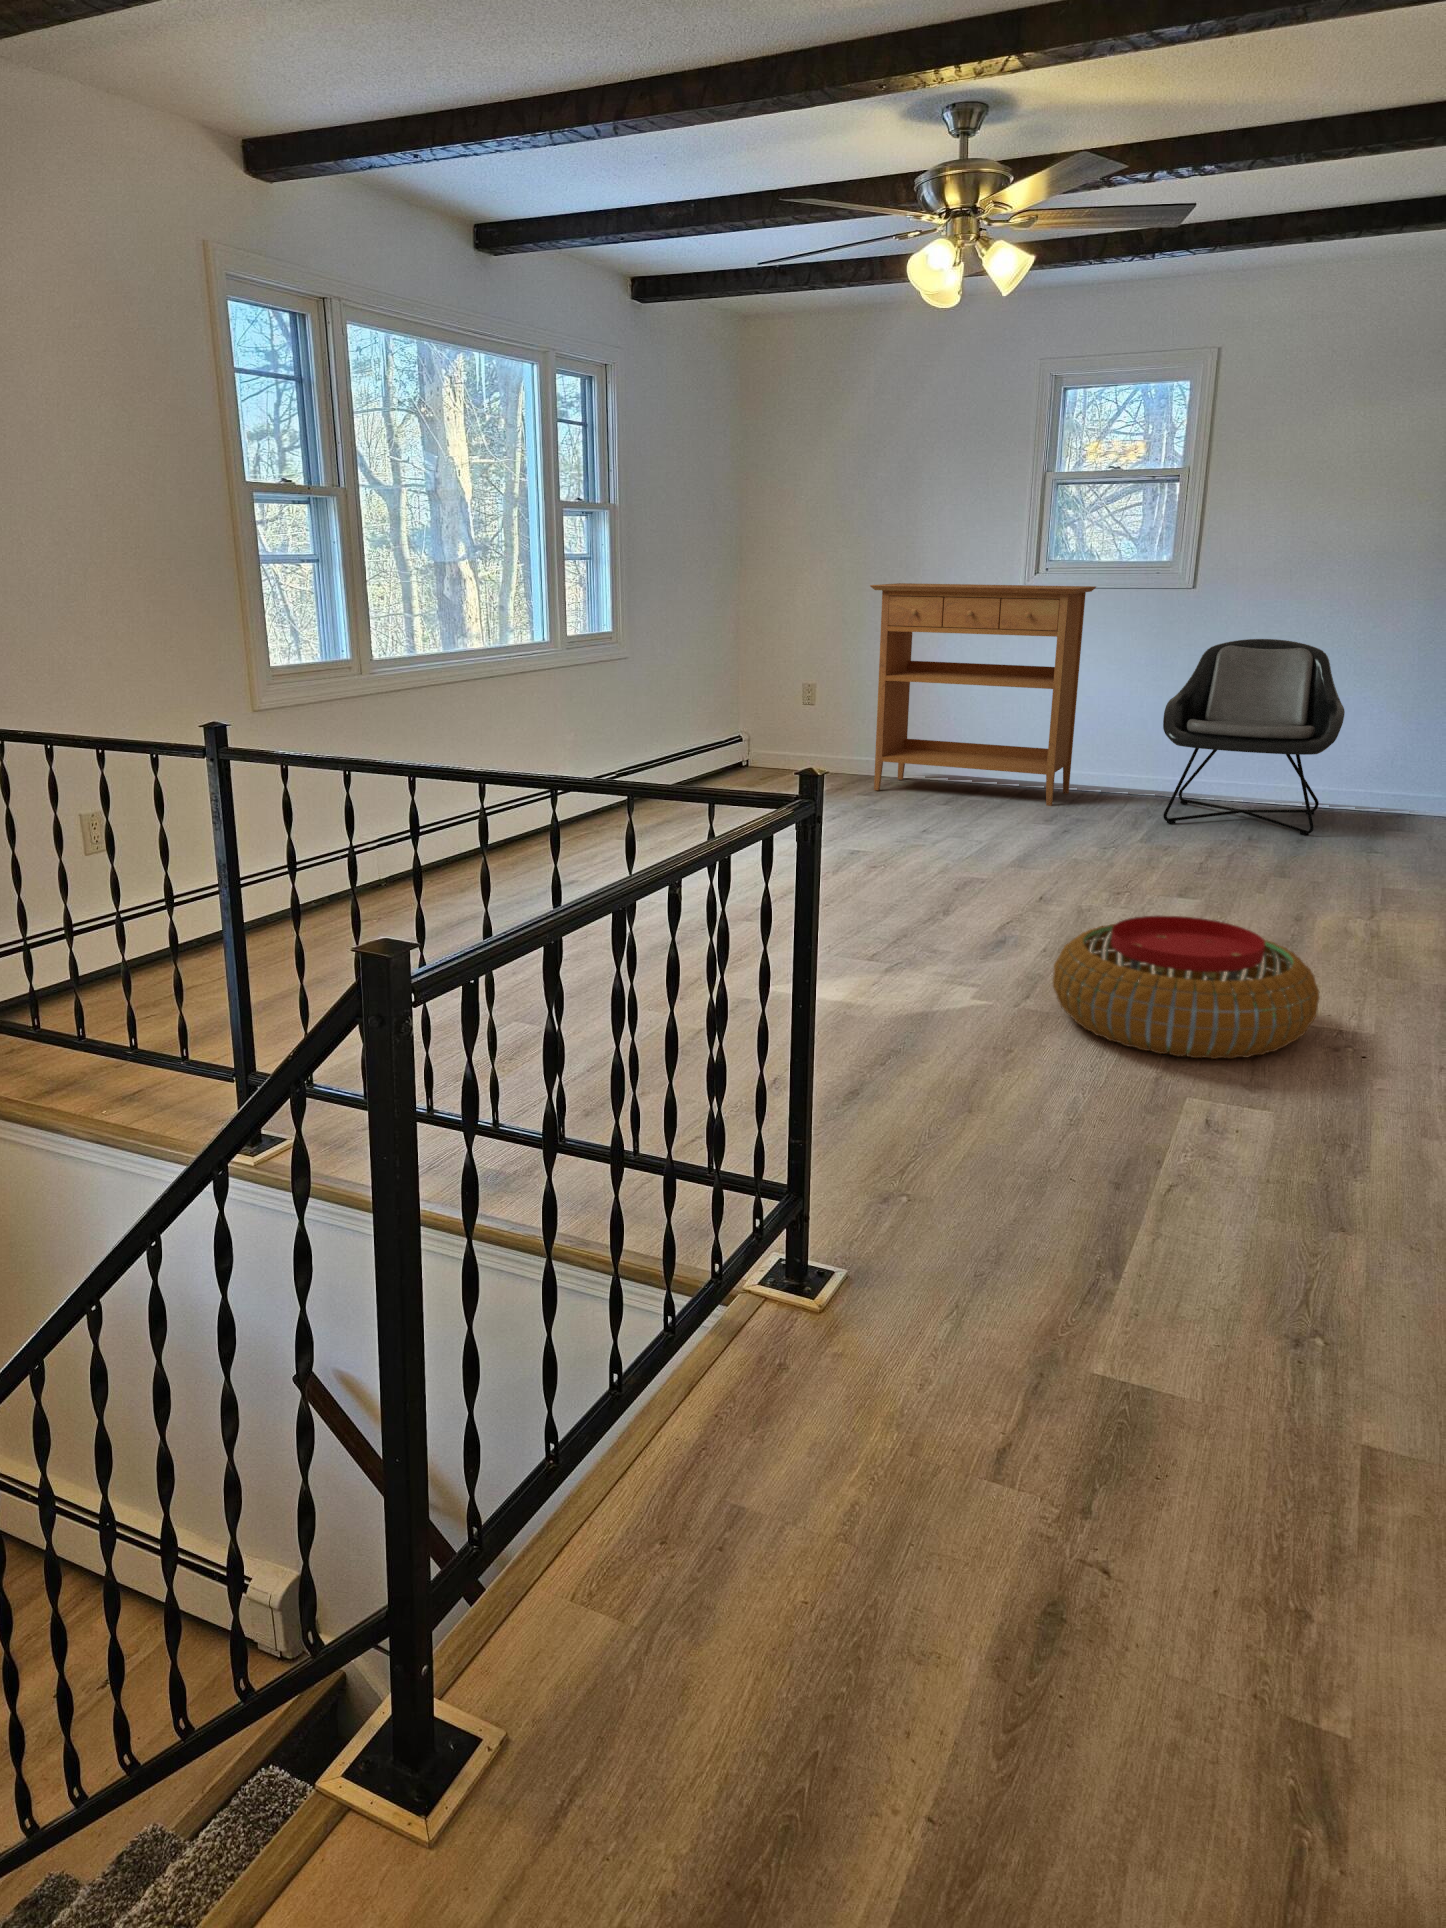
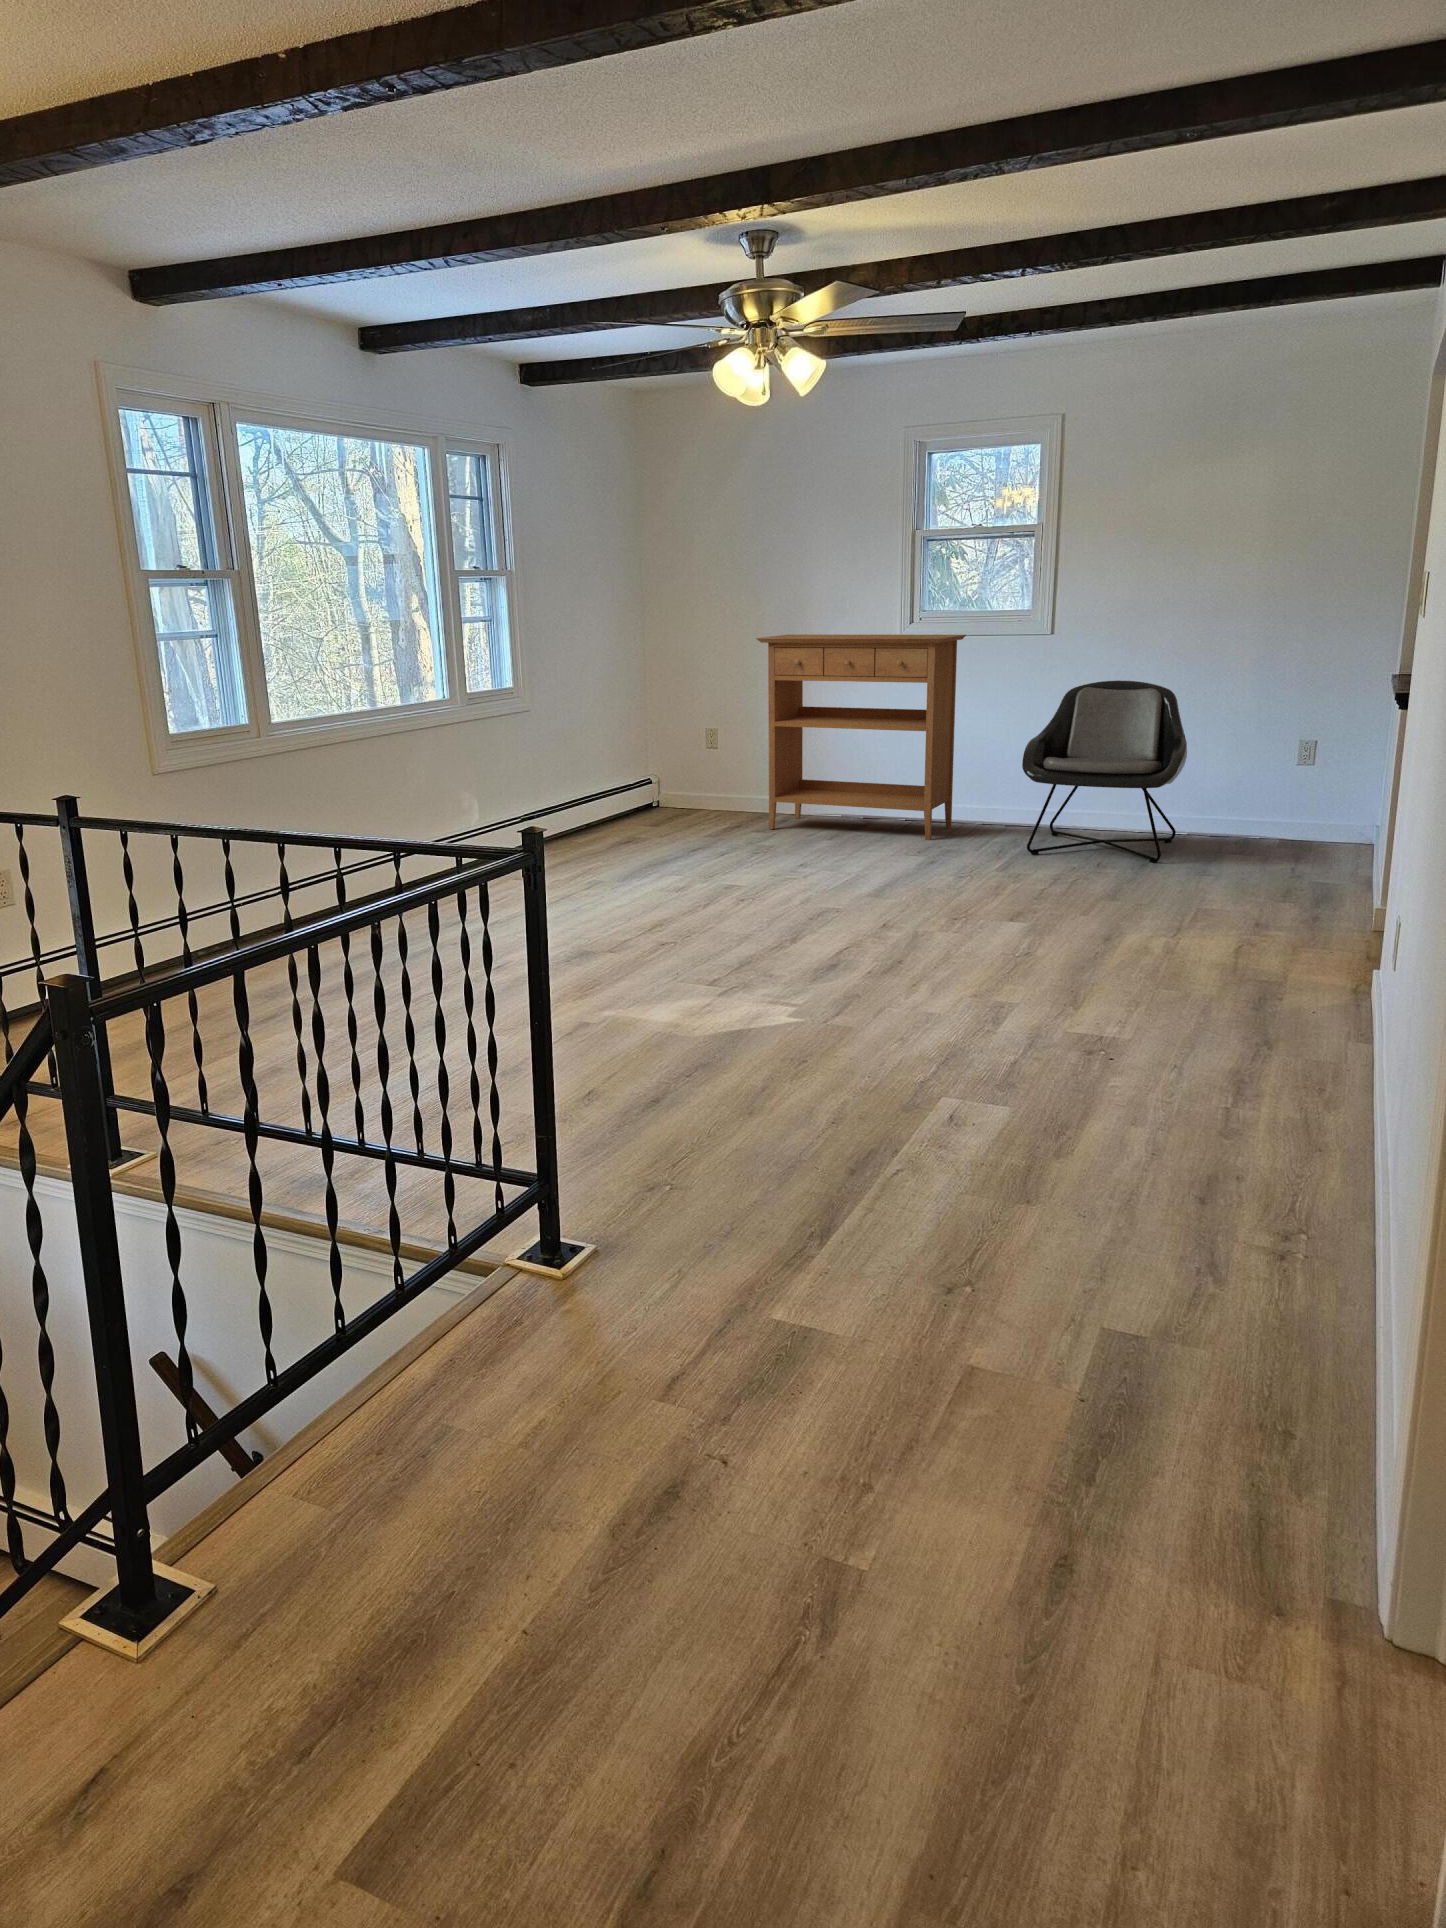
pouf: present [1053,916,1320,1059] -> none [853,941,1080,1066]

